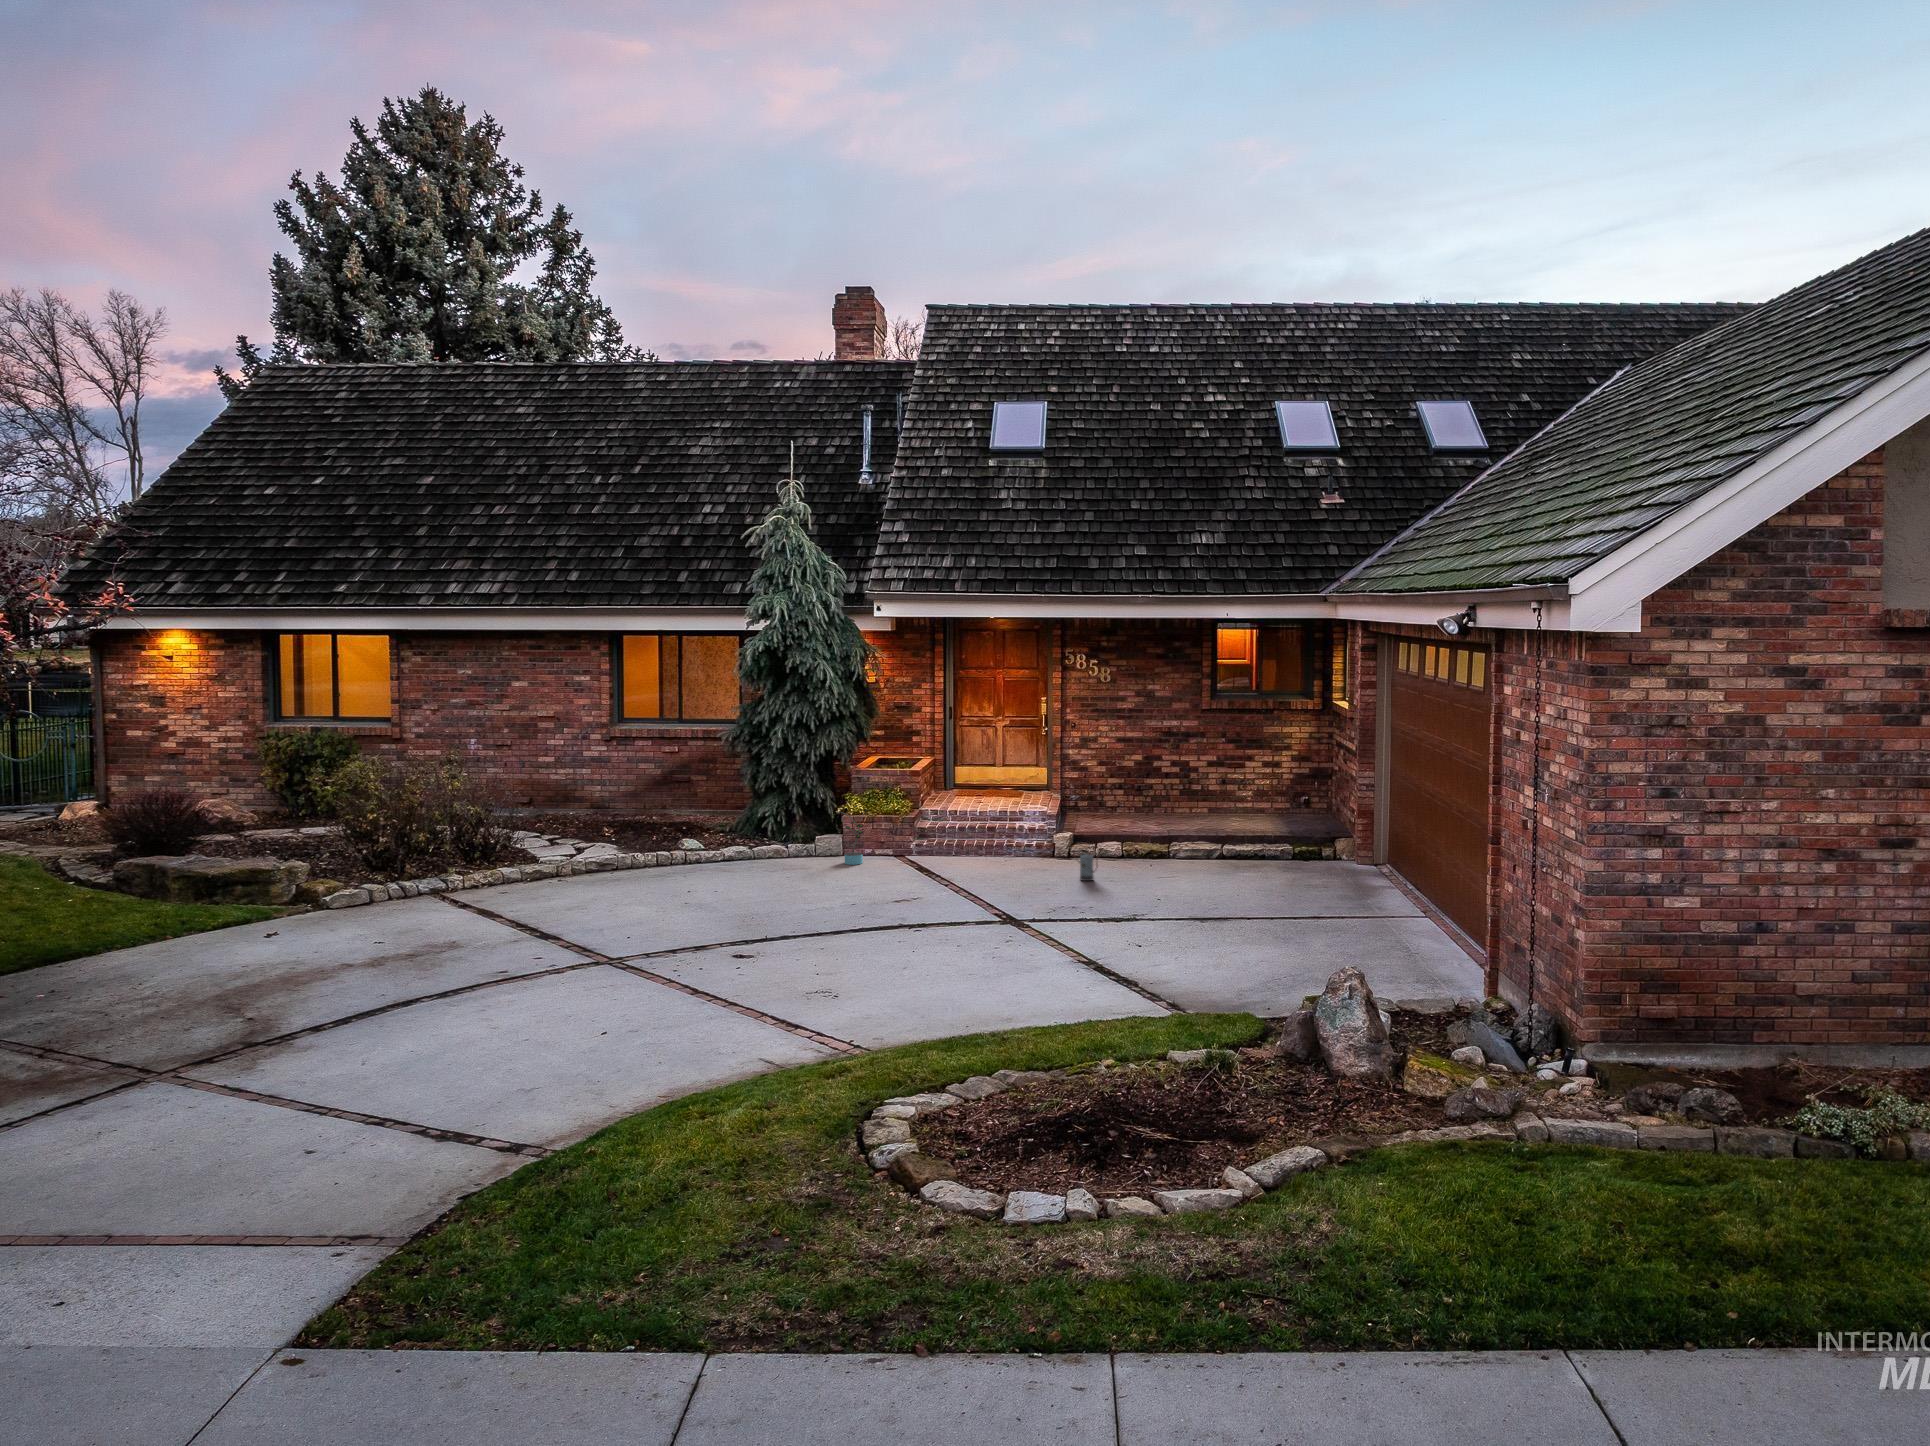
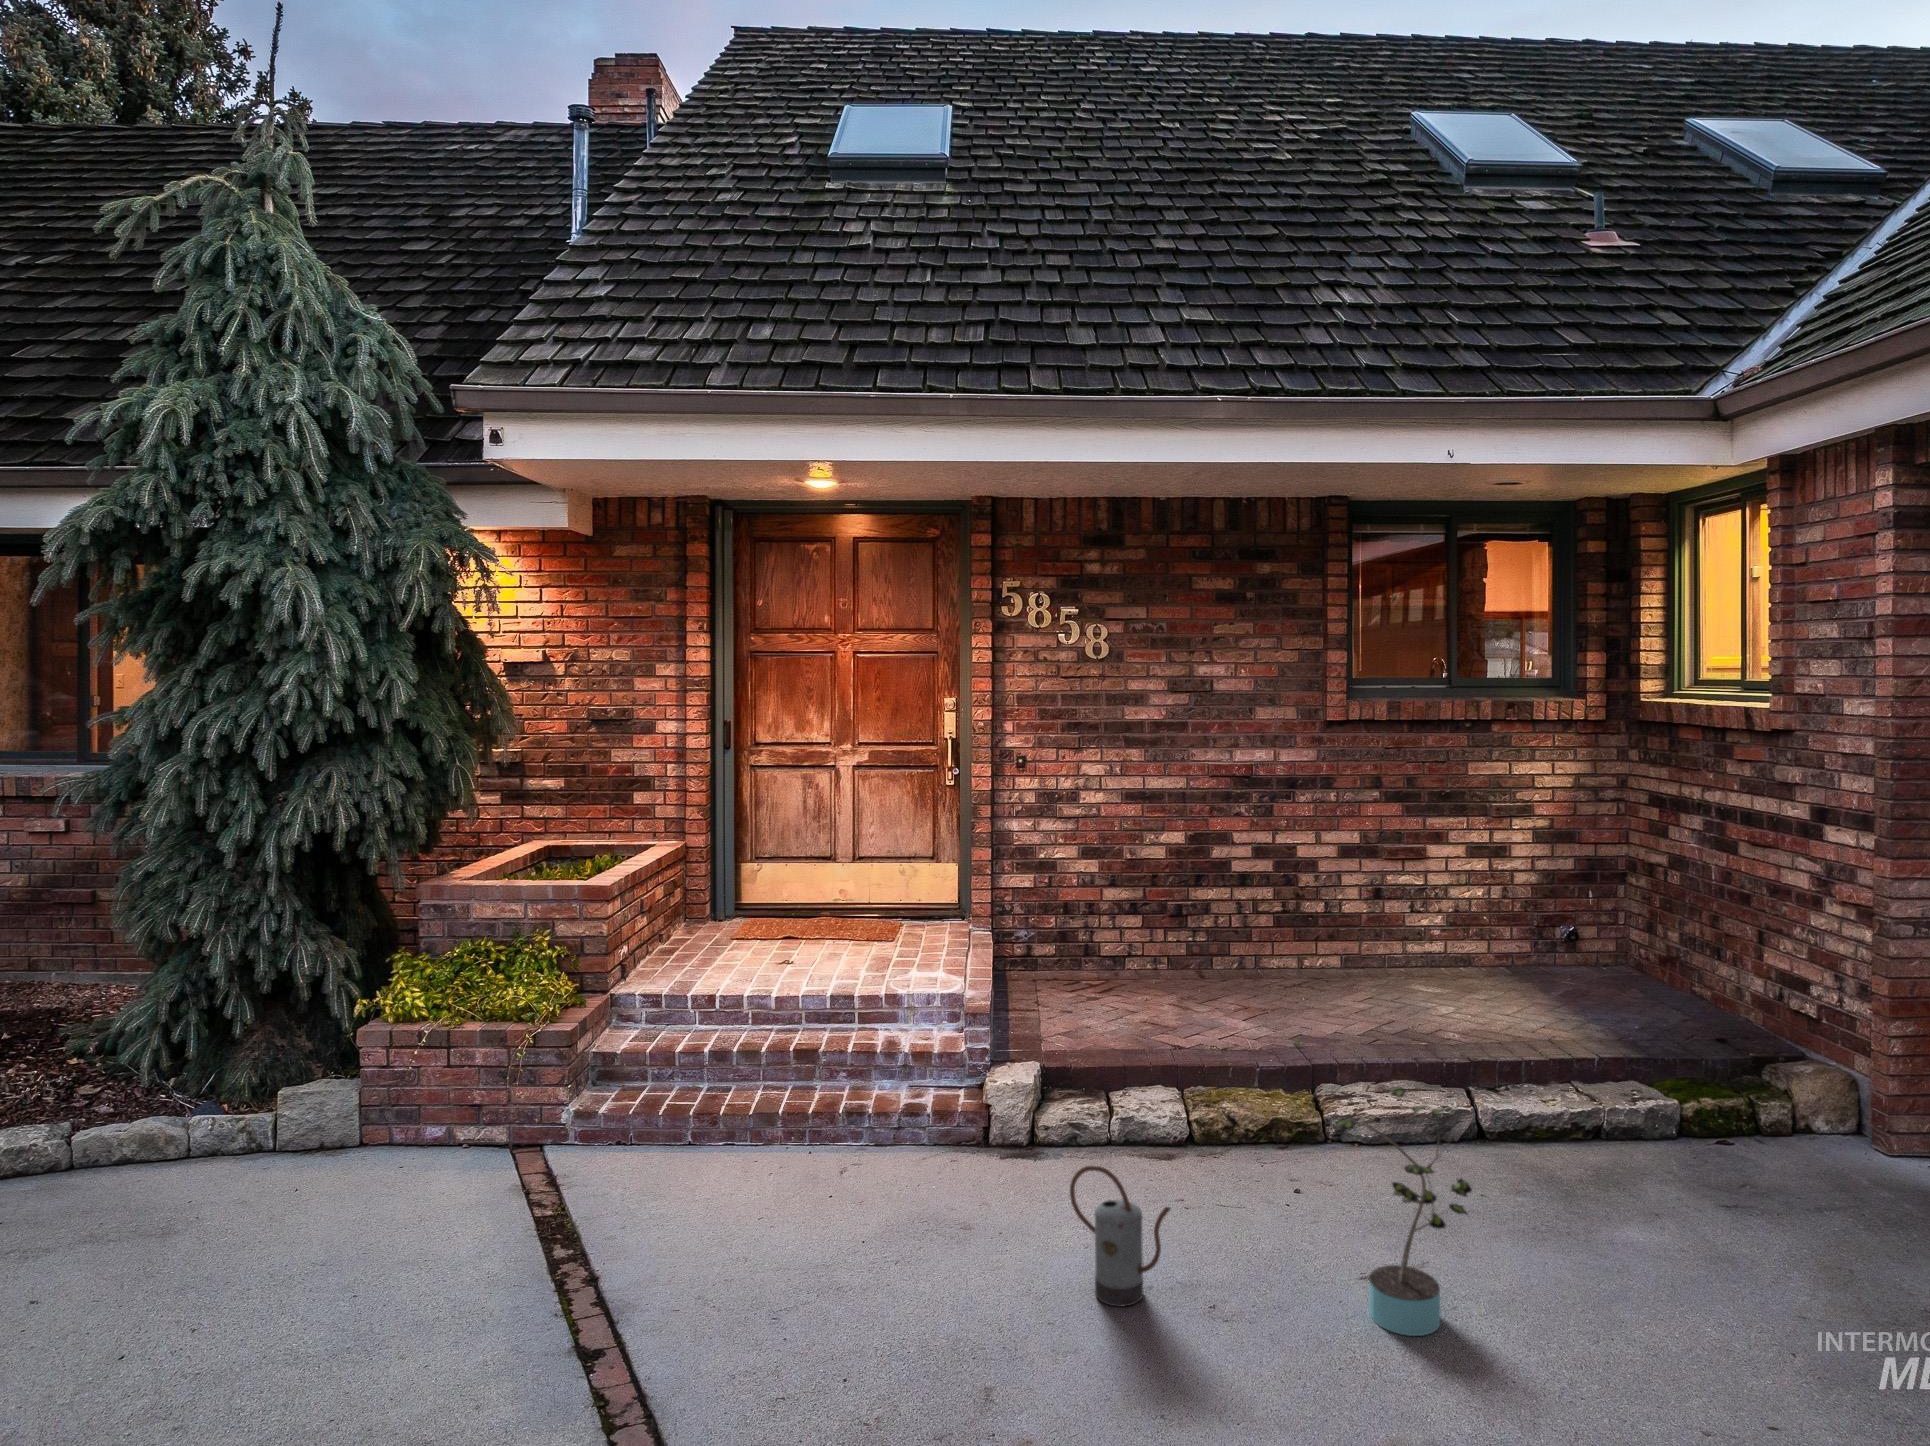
potted plant: present [838,806,867,865] -> present [1336,1087,1472,1336]

